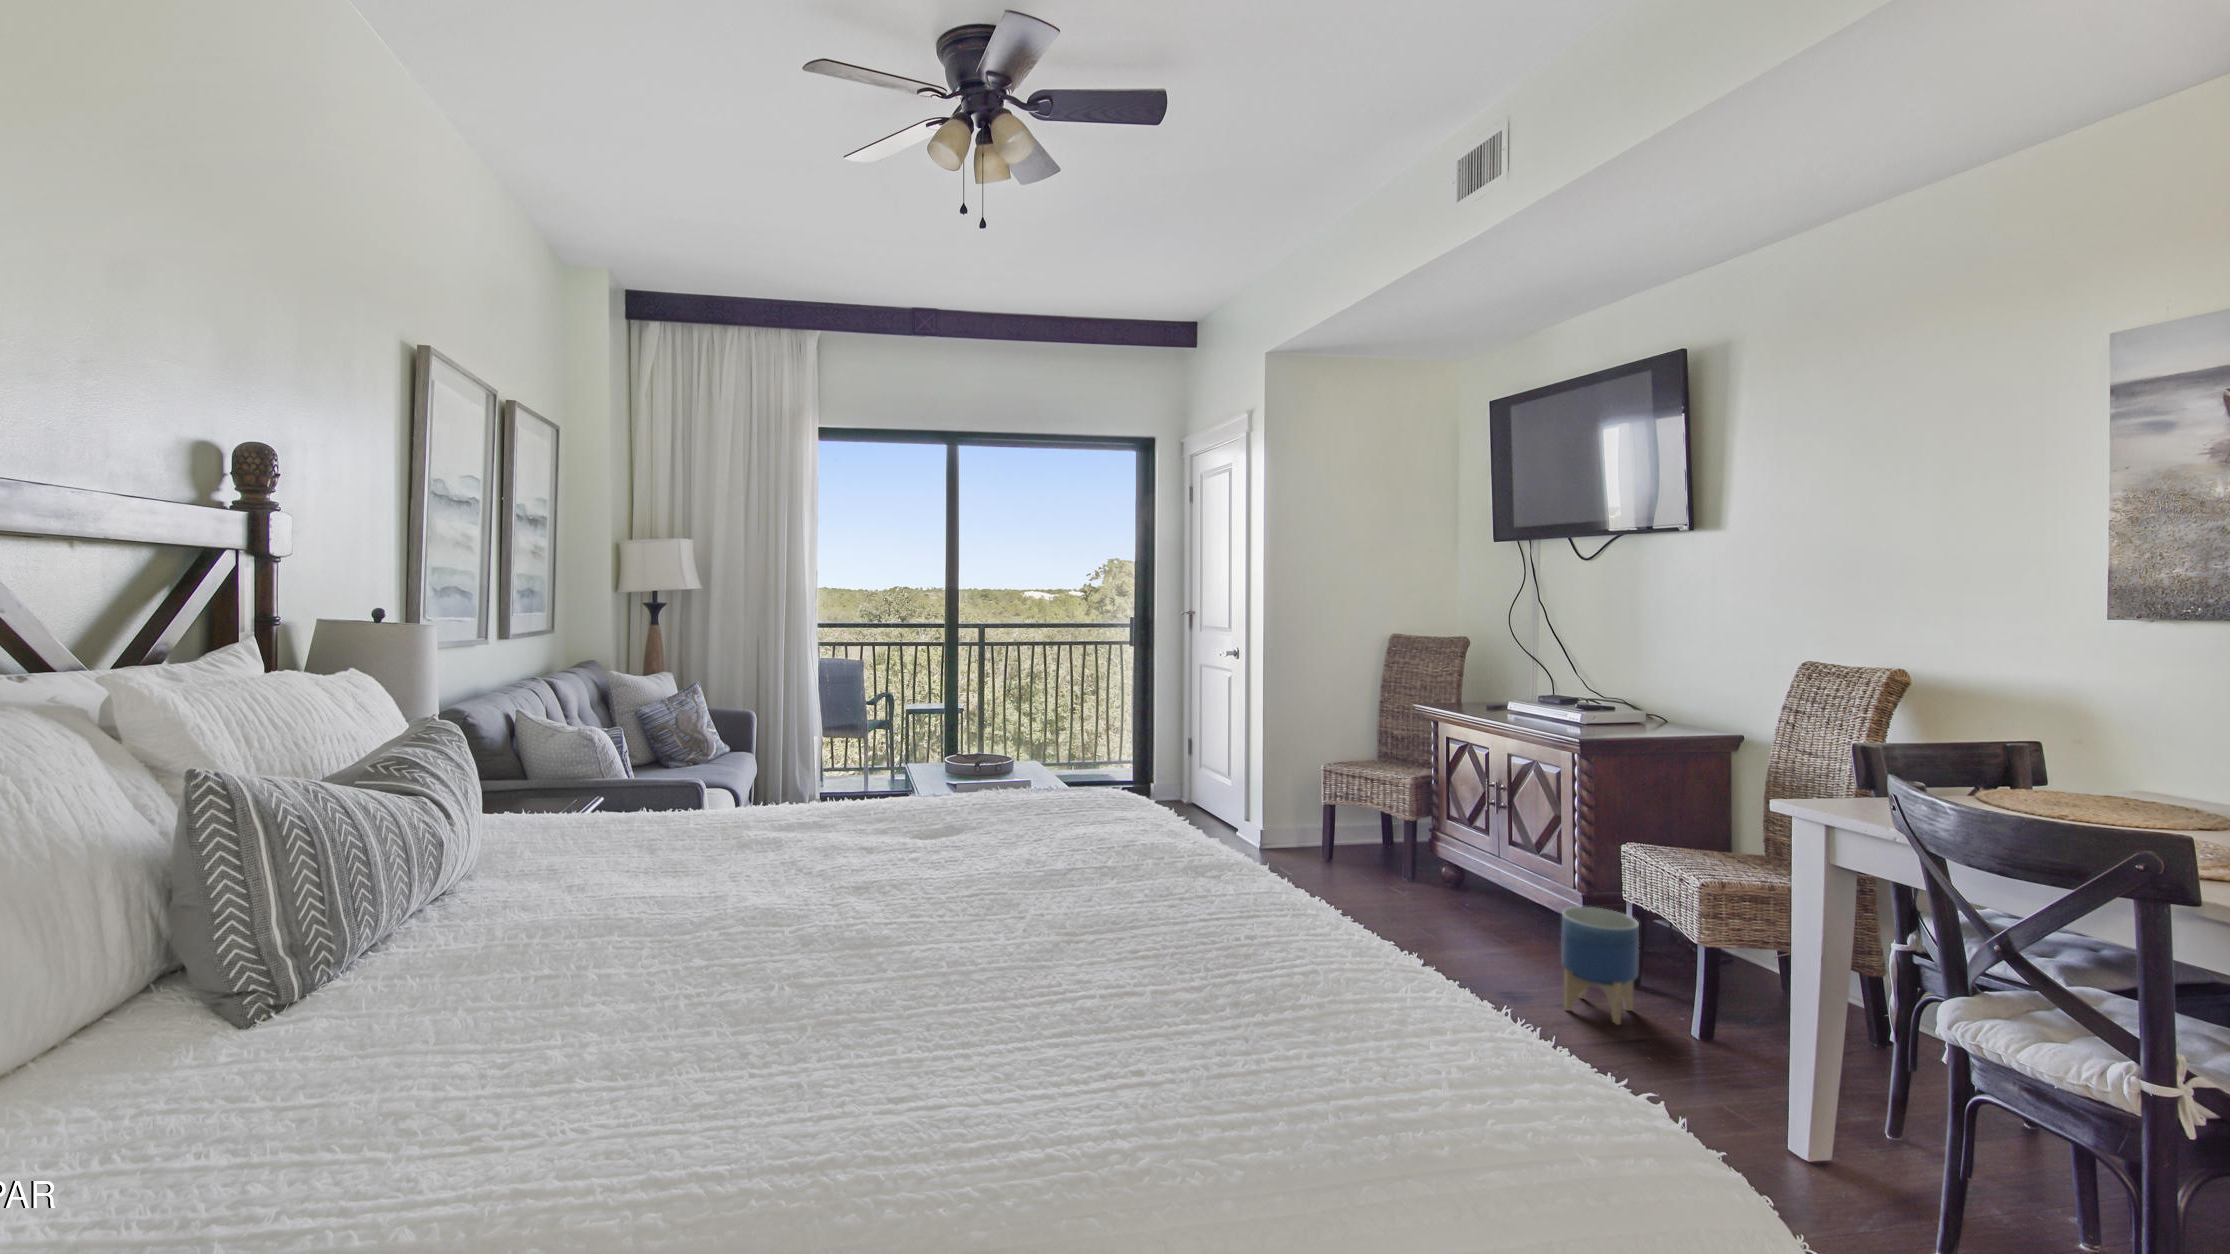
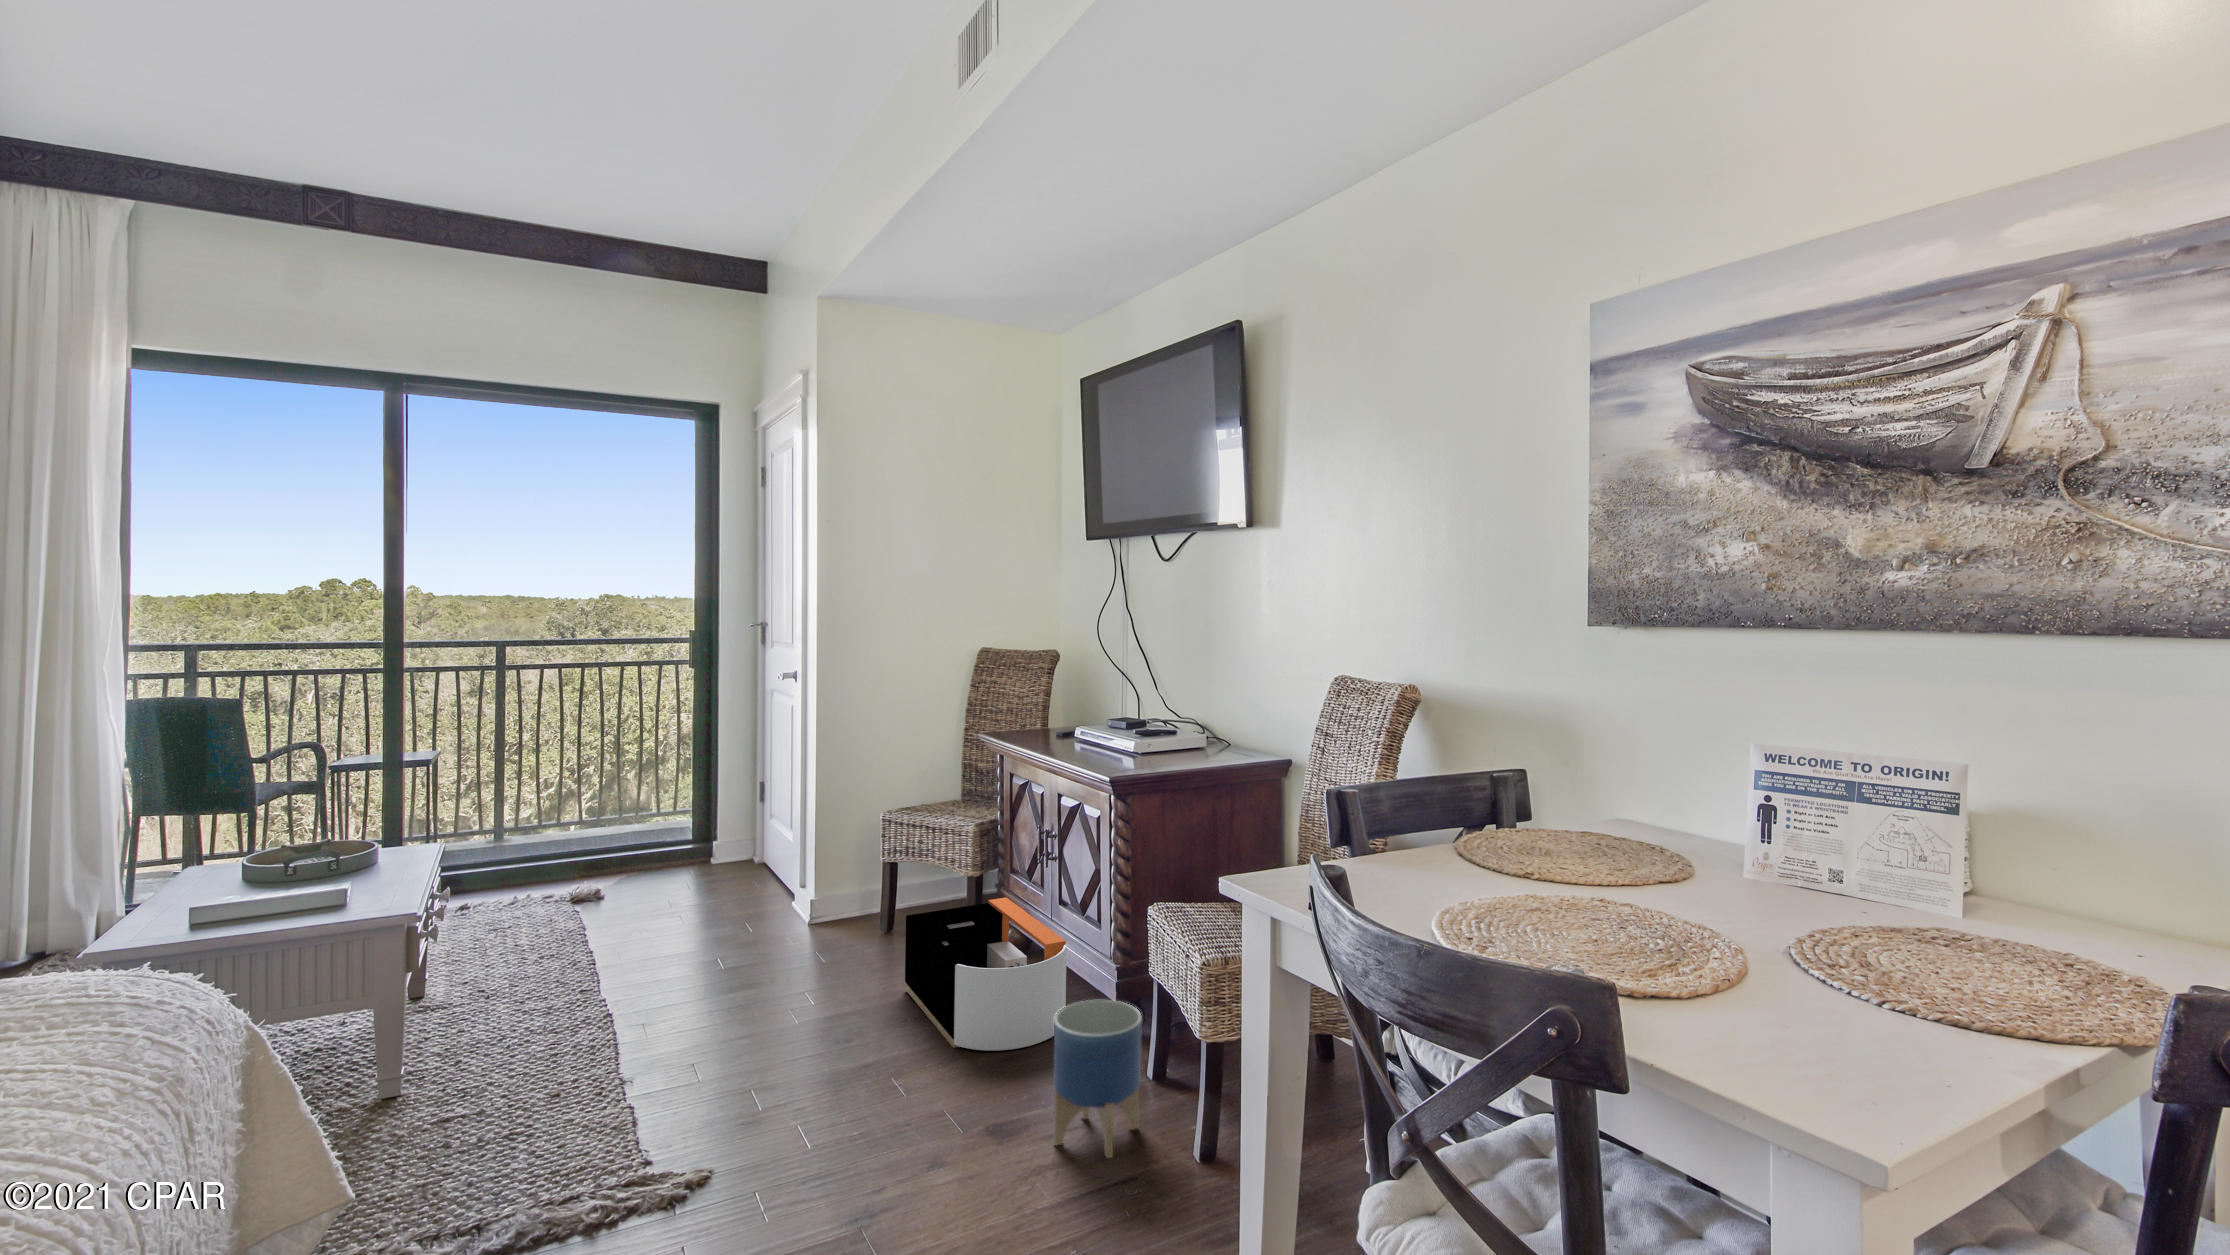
storage bin: none [1372,837,1527,948] -> present [905,898,1067,1050]

